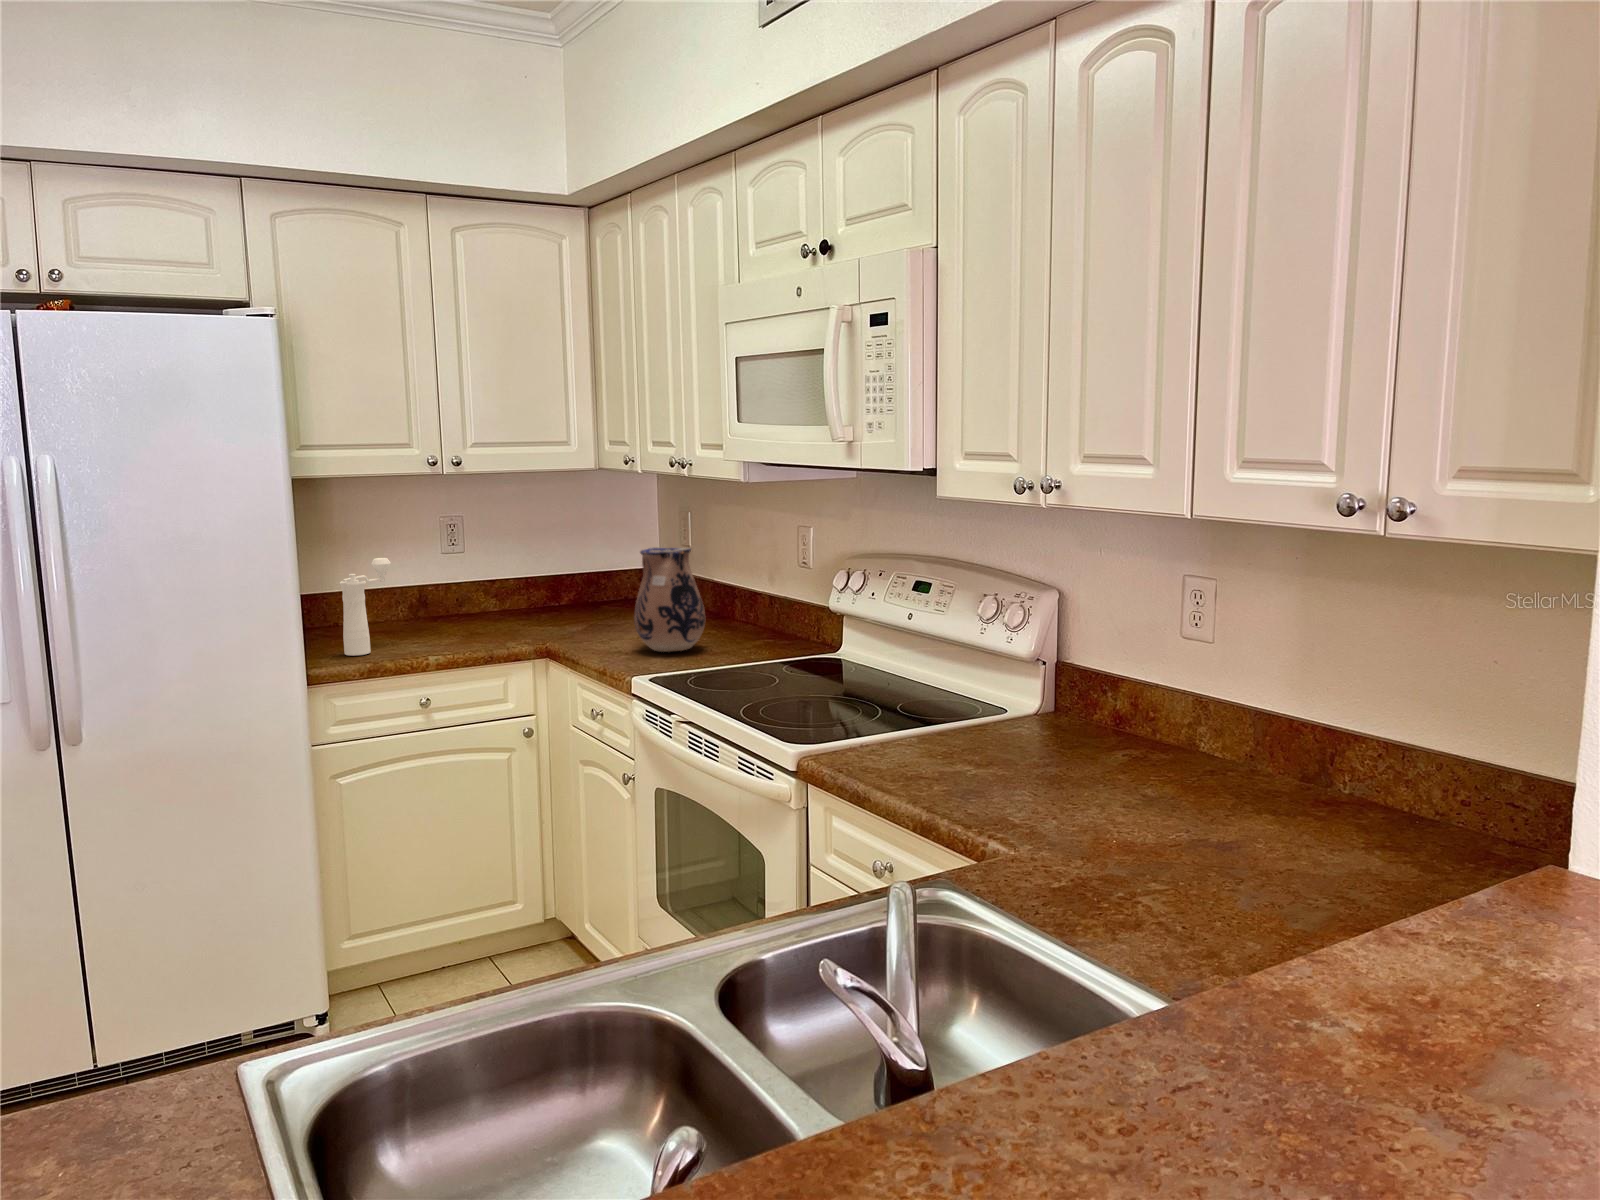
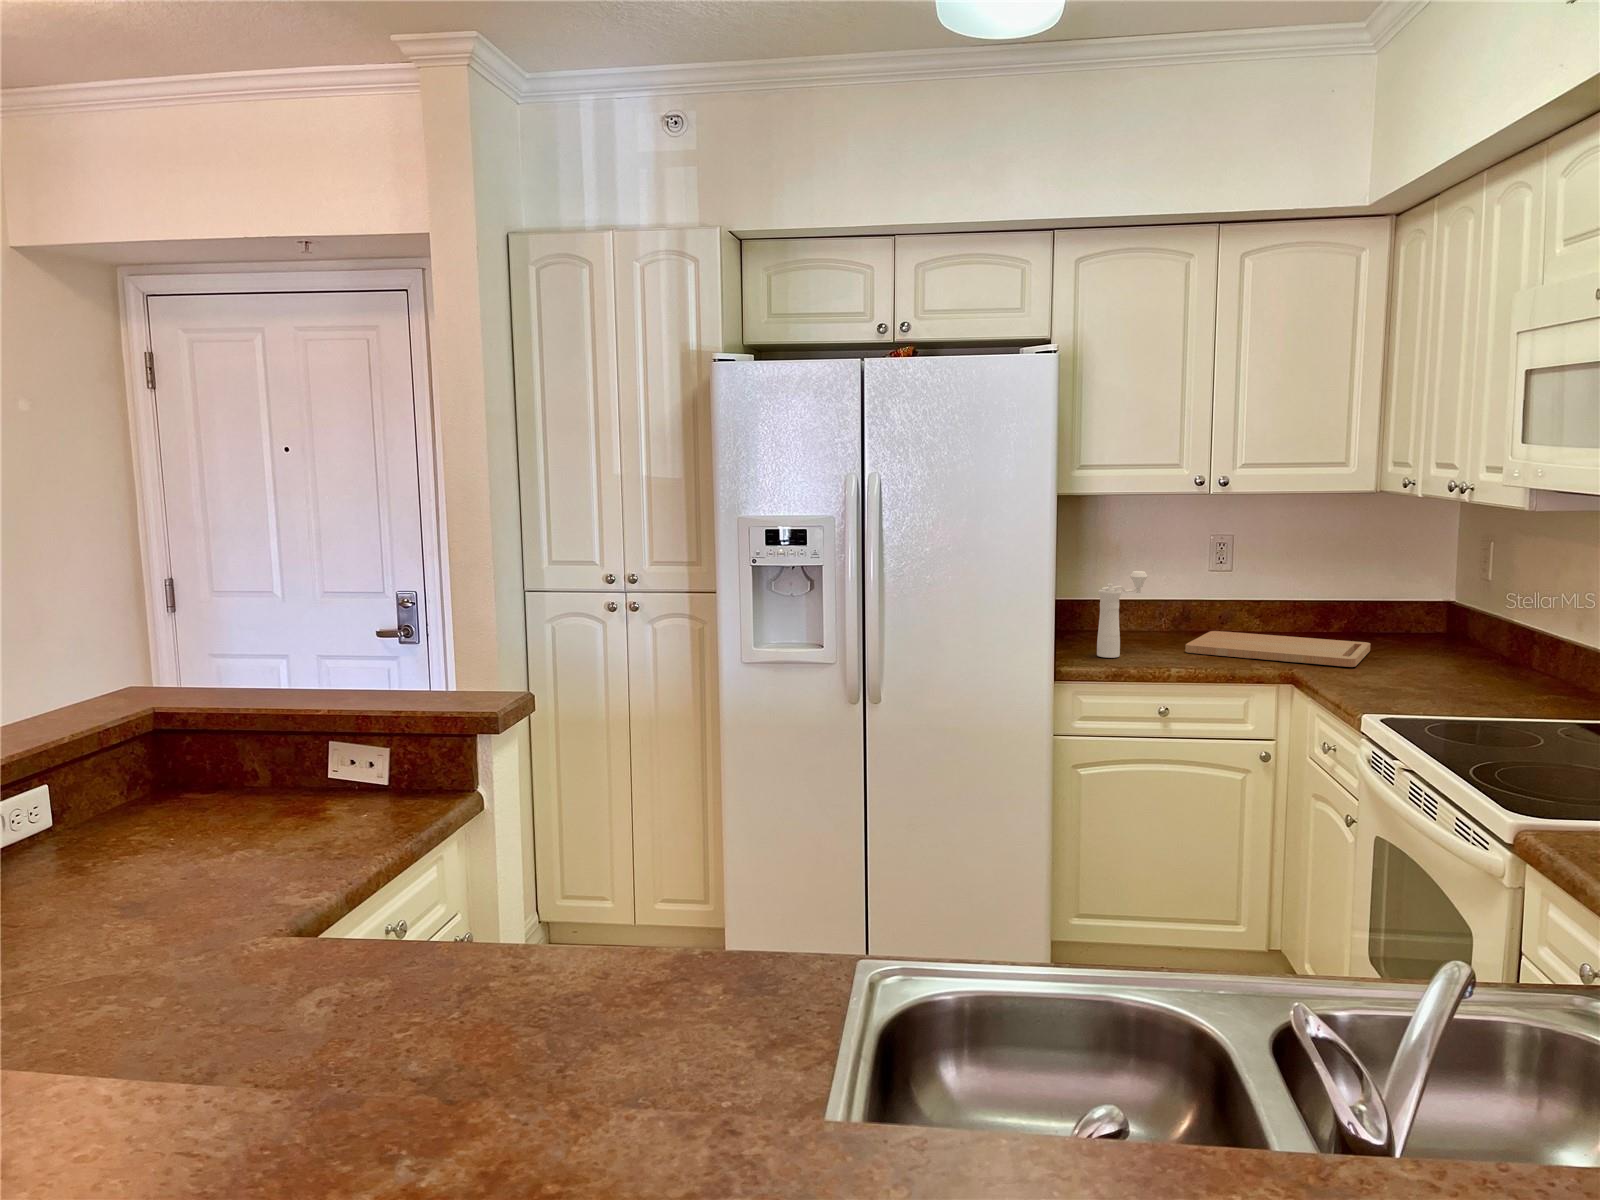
ceramic pitcher: present [634,547,705,652] -> none [1387,580,1477,696]
cutting board: none [437,610,603,639] -> present [1185,631,1370,667]

